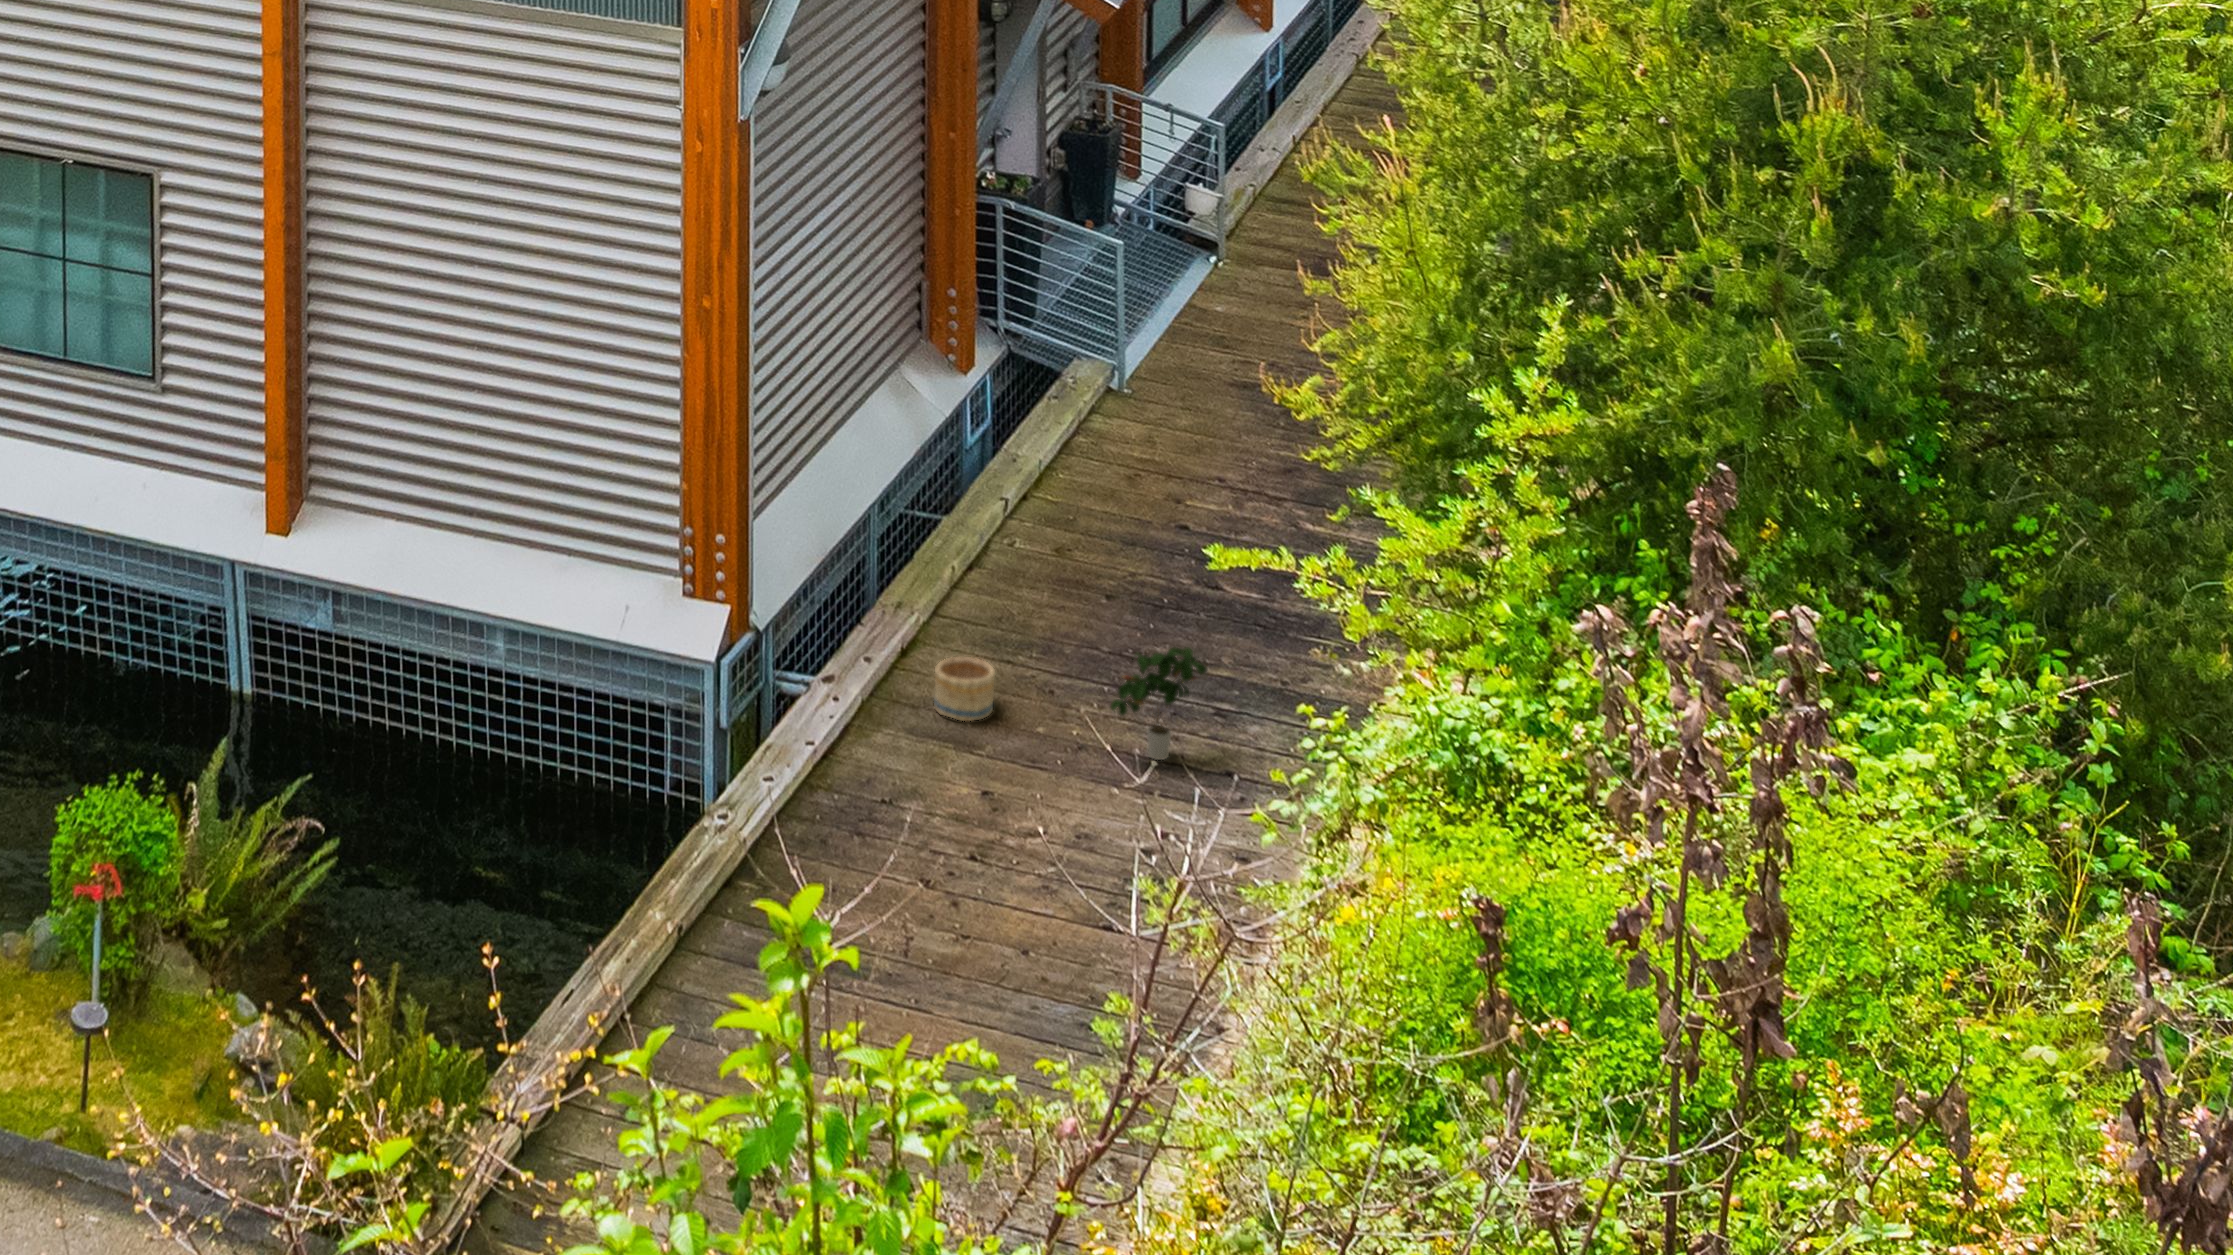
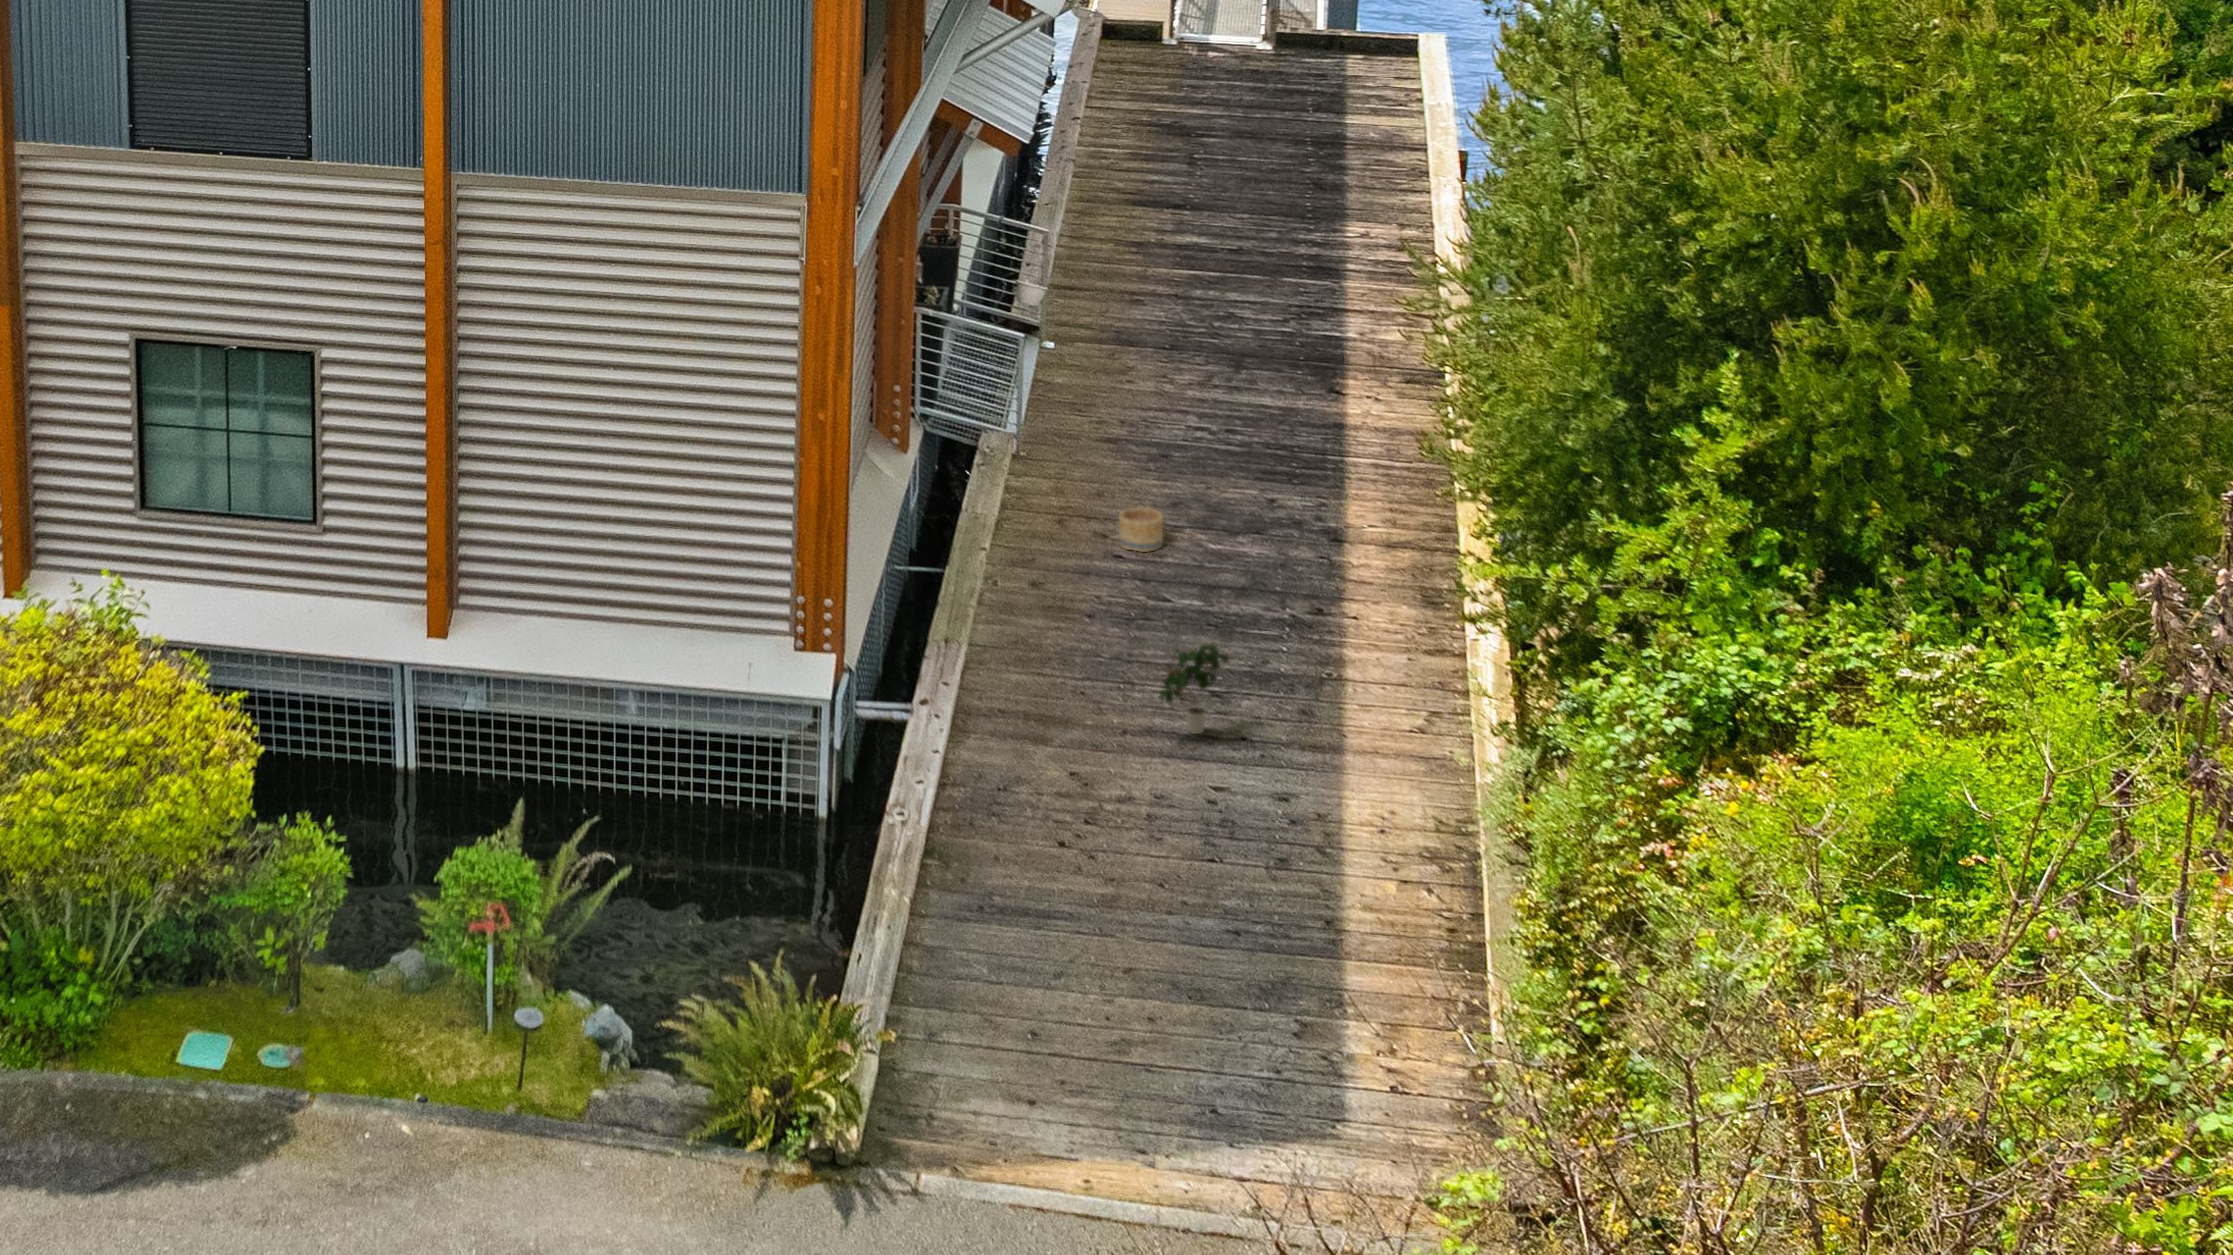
basket: present [934,657,995,721] -> present [1119,507,1163,552]

